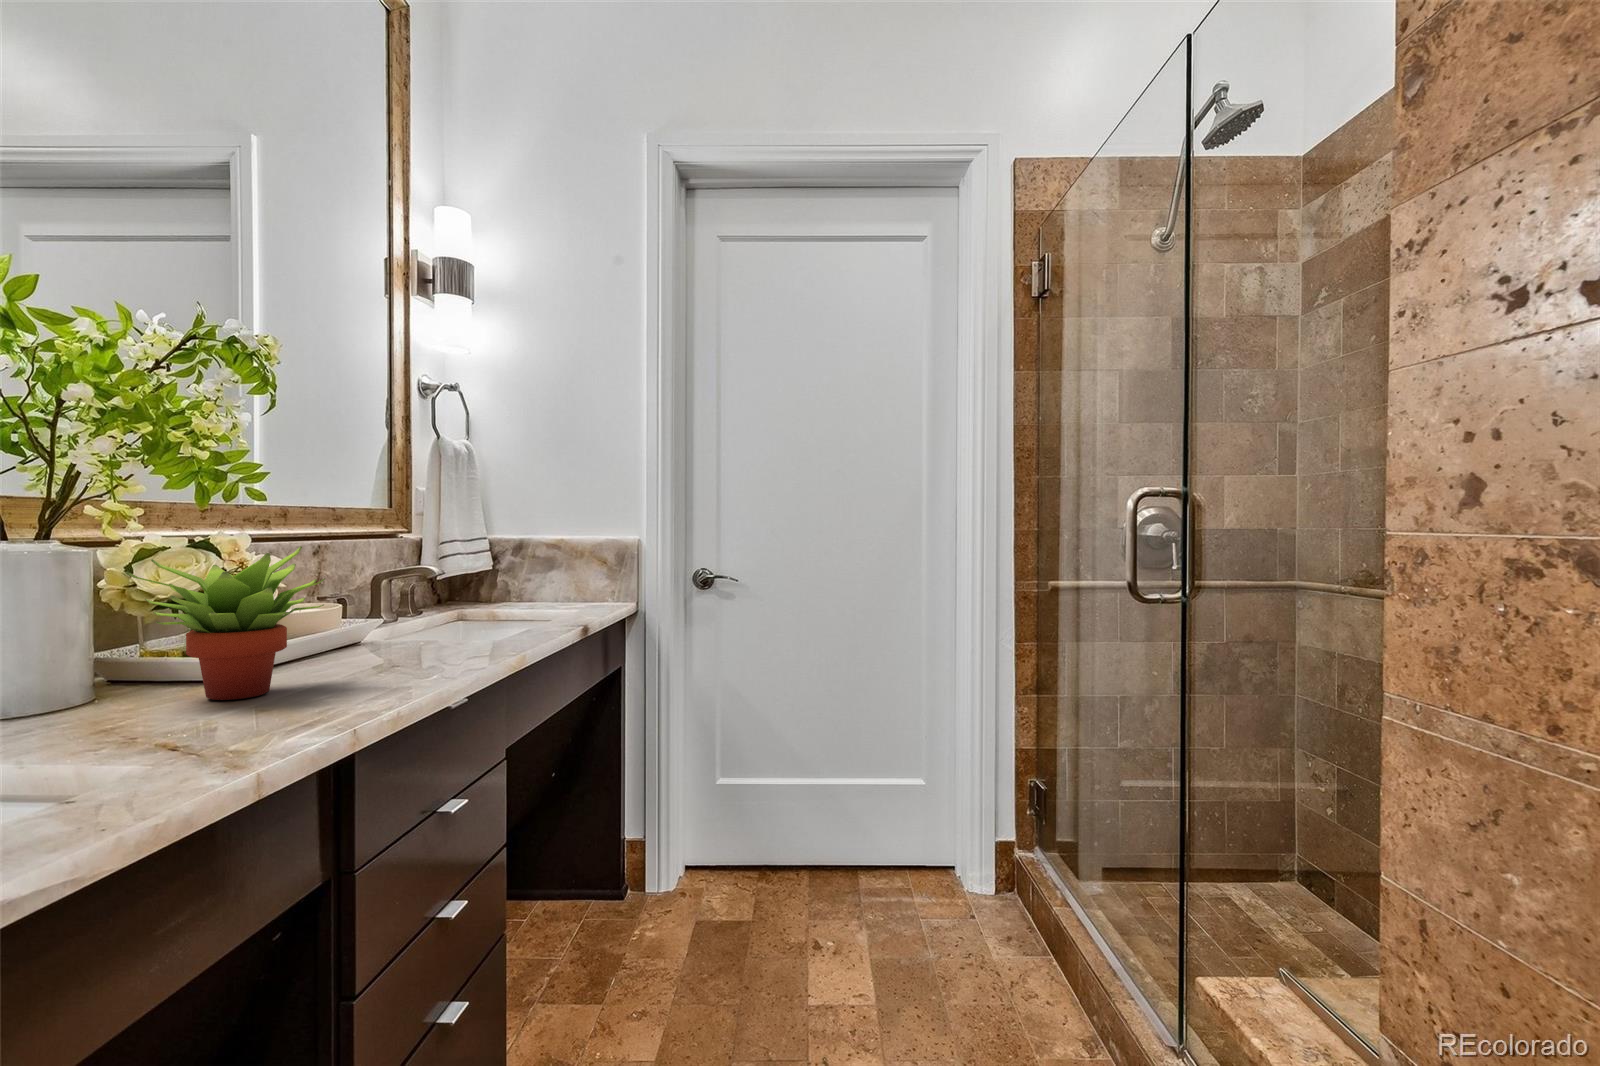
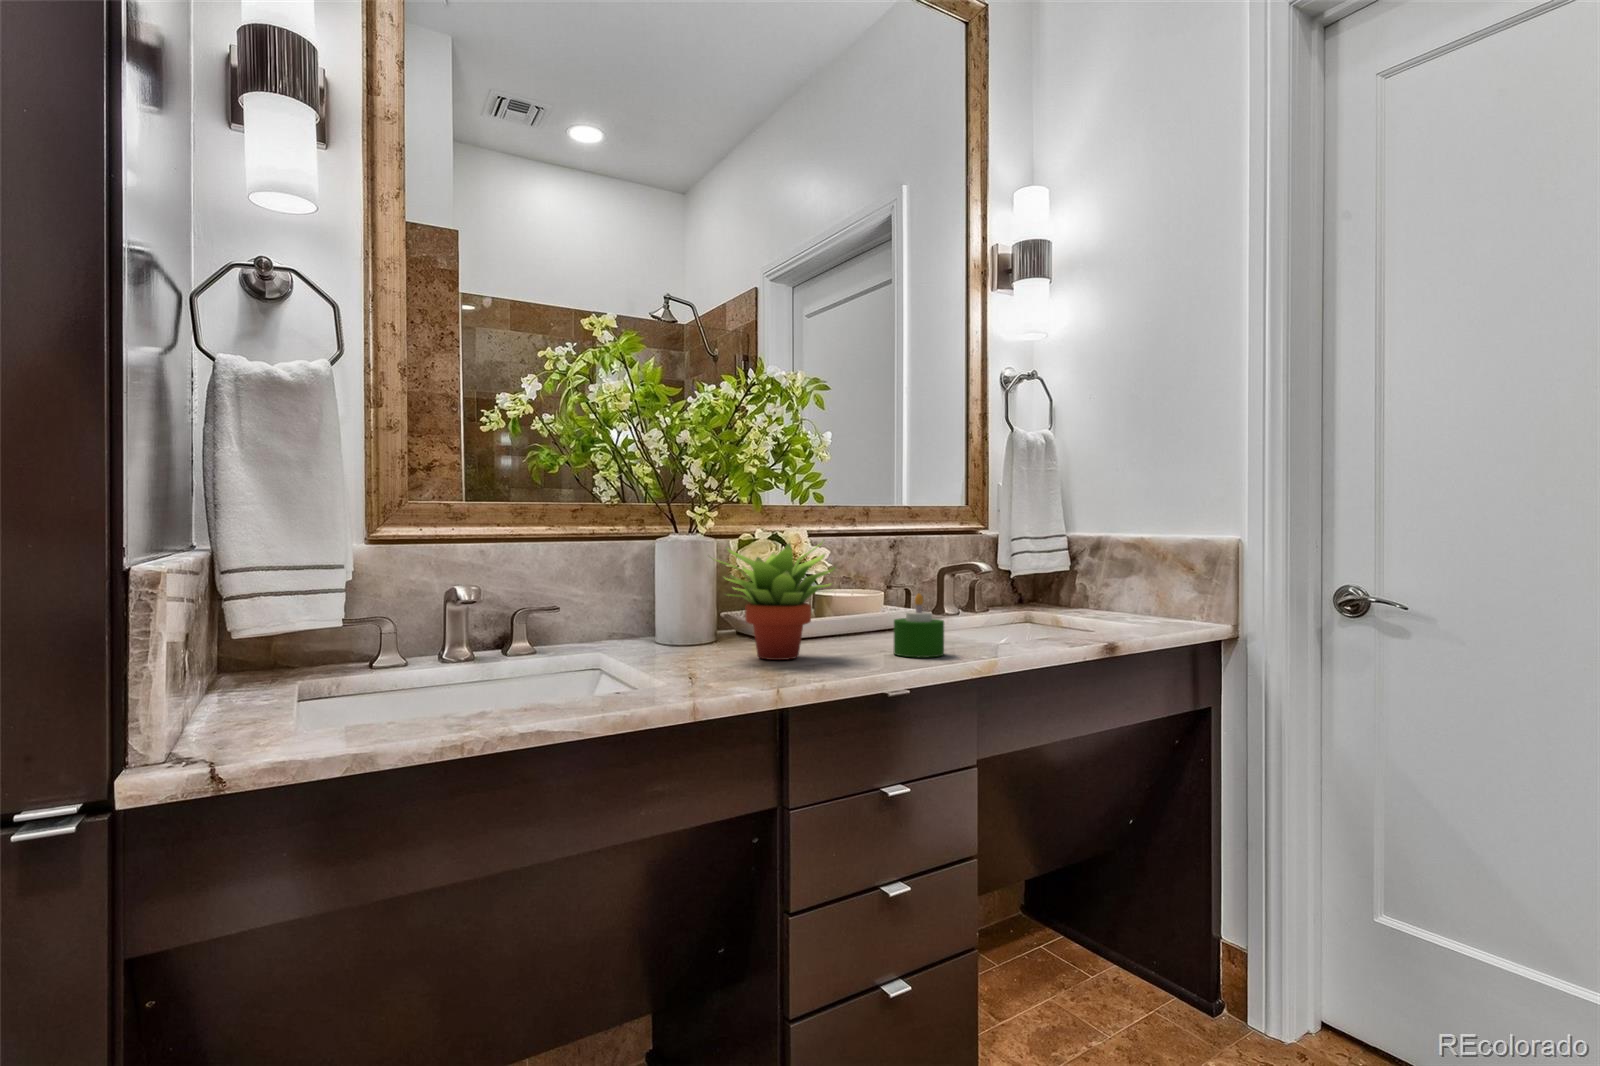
candle: none [384,602,444,672] -> present [894,594,944,657]

